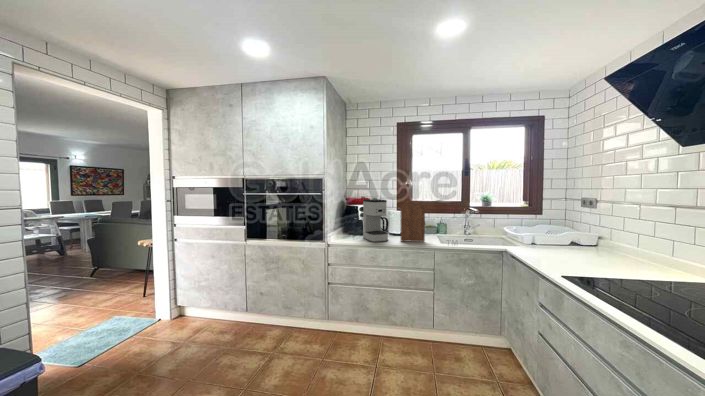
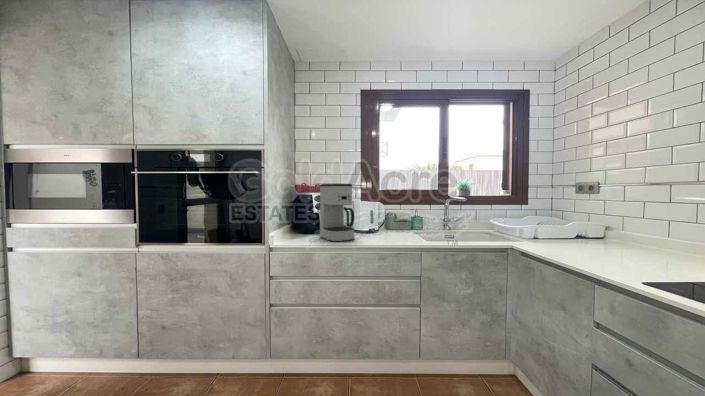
cutting board: present [400,201,425,242] -> none [371,184,403,240]

